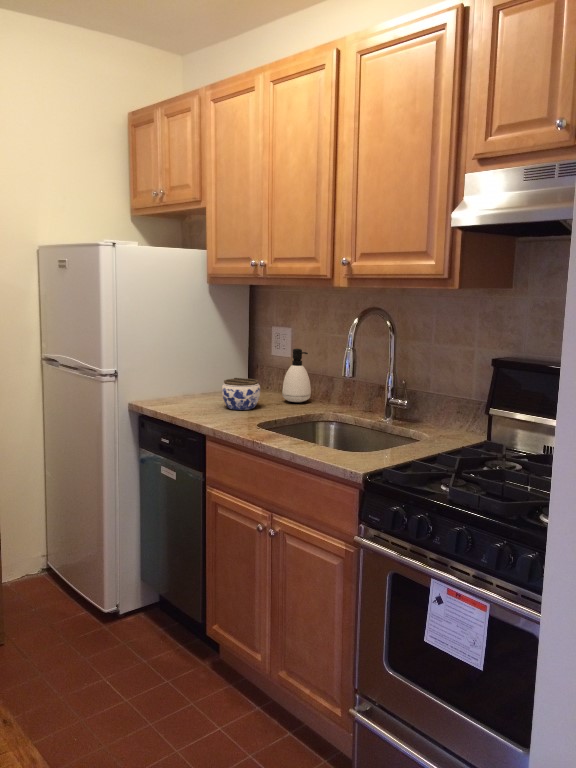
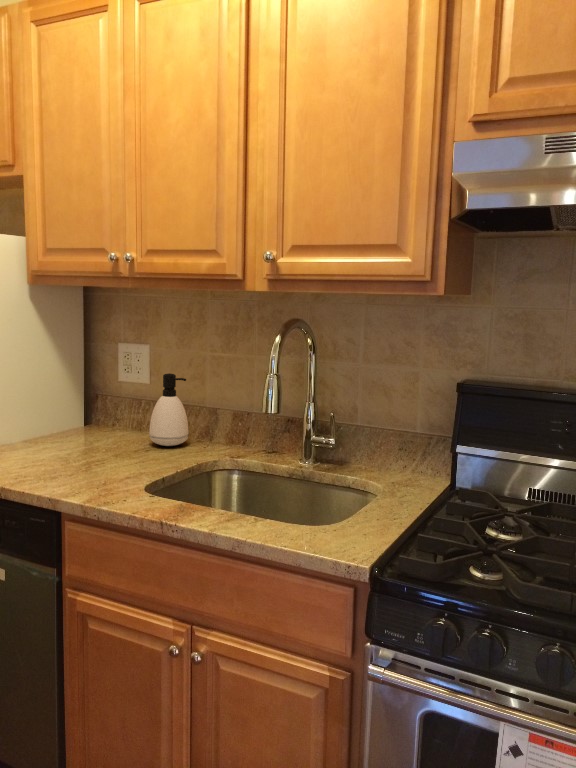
jar: present [222,378,260,410] -> none [69,418,127,465]

